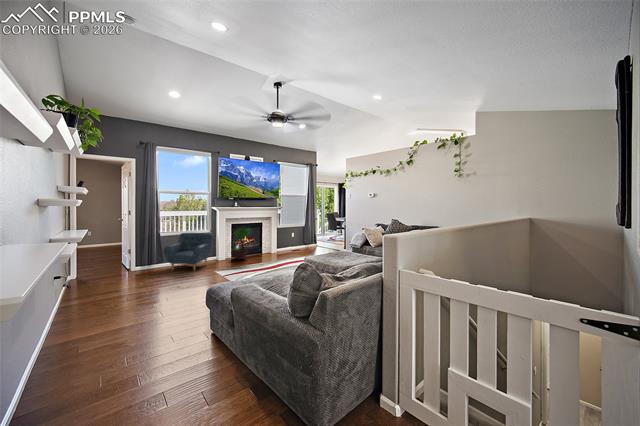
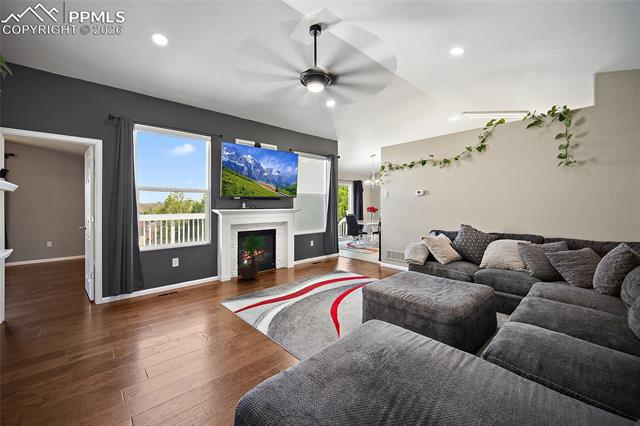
armchair: present [163,233,213,271] -> none [144,245,214,302]

